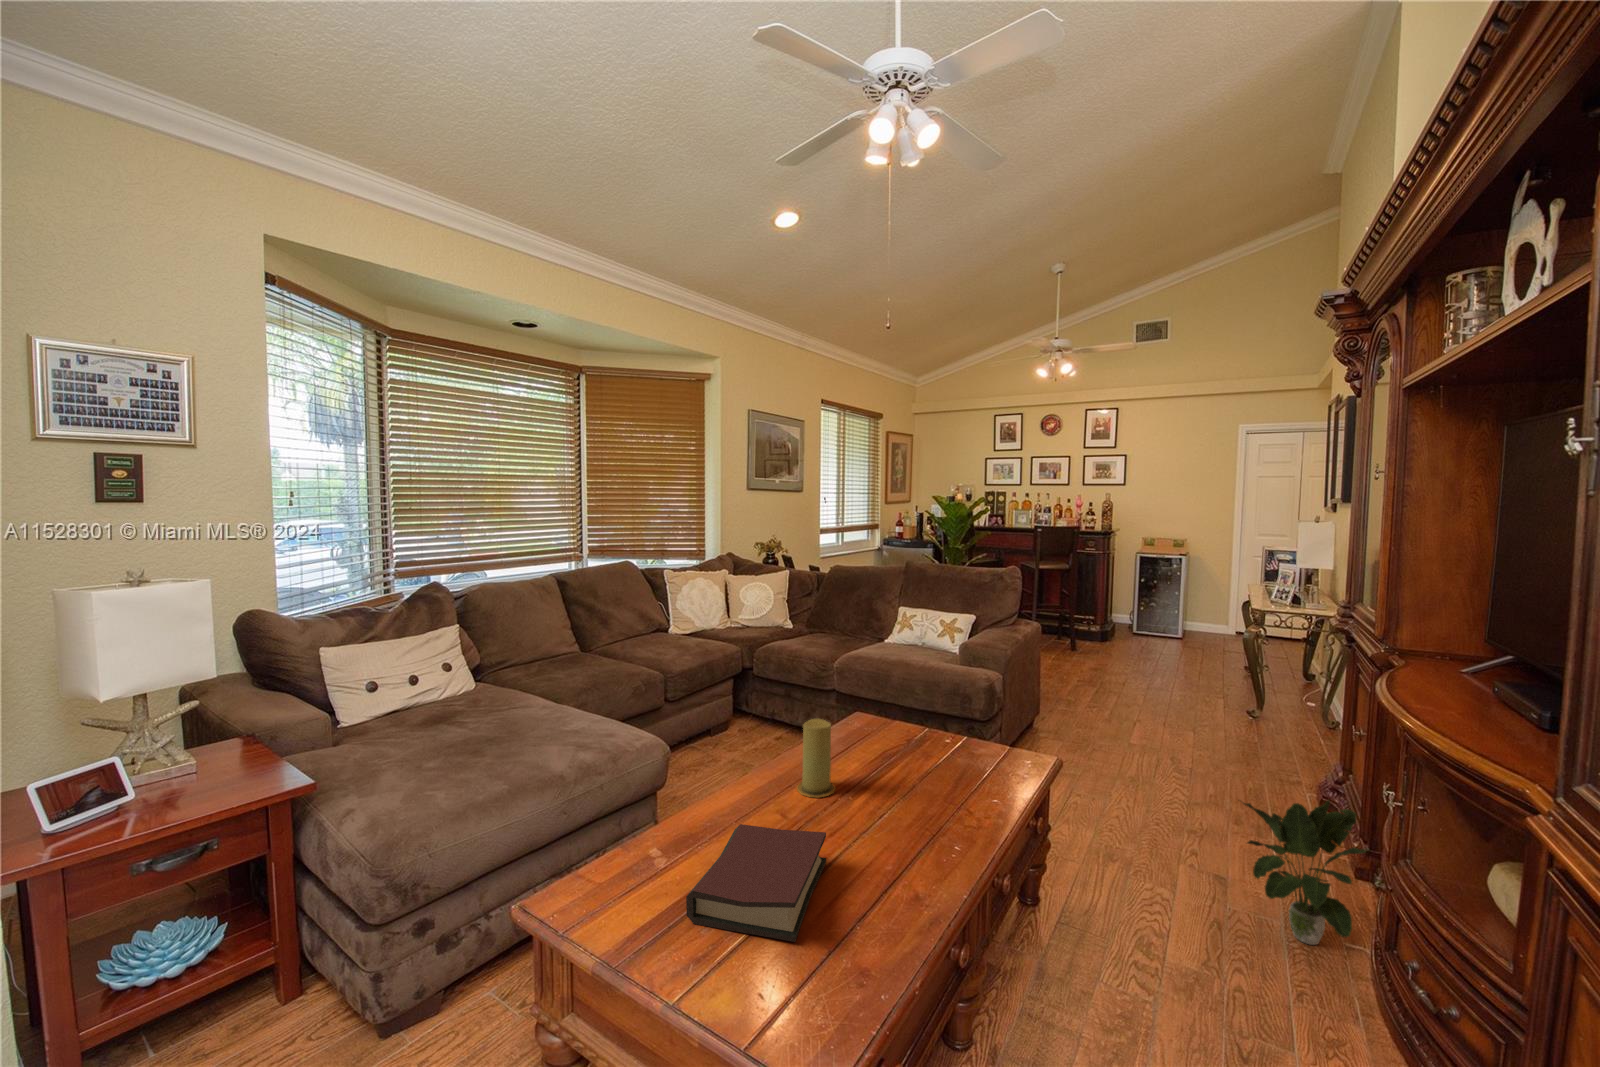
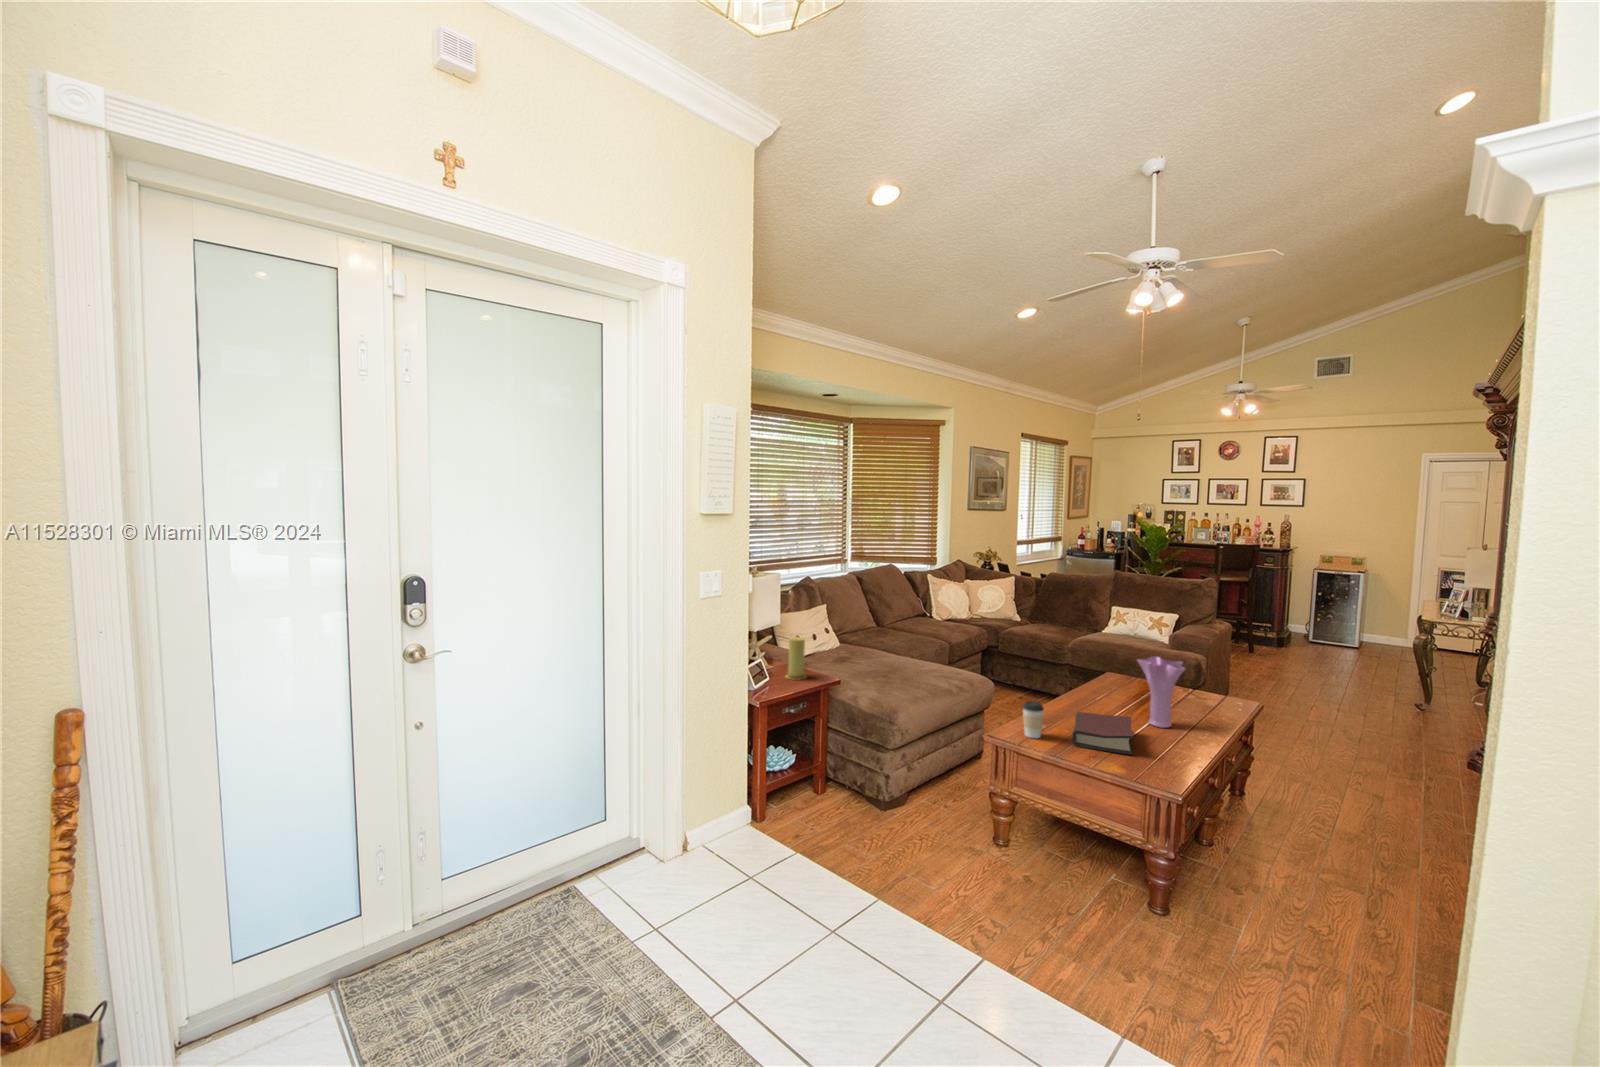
vase: none [851,704,926,839] -> present [1137,656,1185,728]
candle: present [797,719,835,798] -> present [785,637,807,680]
potted plant: present [1243,800,1366,945] -> none [1387,733,1475,825]
coffee cup: none [601,824,644,906] -> present [1023,701,1044,738]

